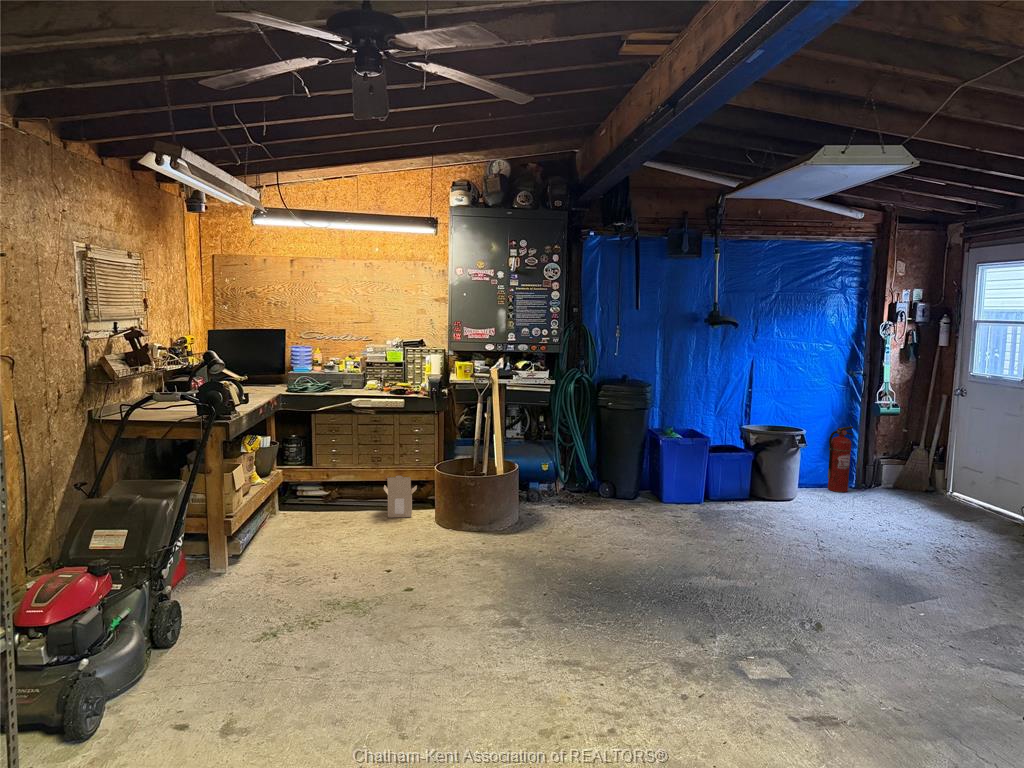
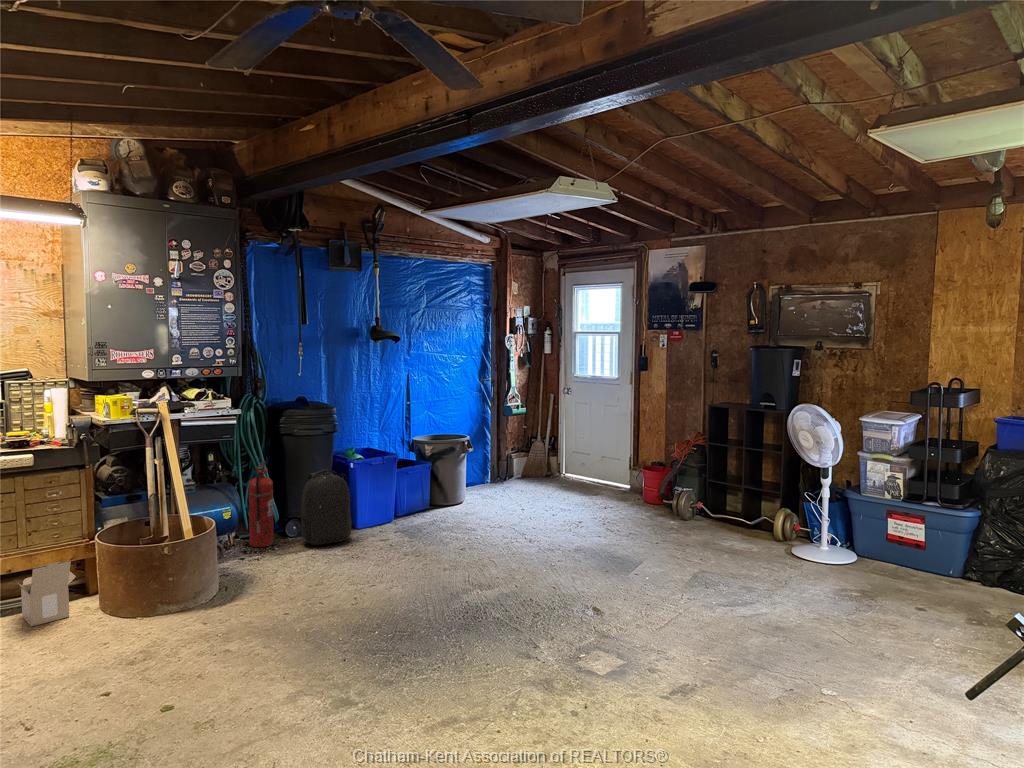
fire extinguisher: present [828,426,853,492] -> present [249,462,274,547]
backpack: none [602,441,647,509] -> present [301,470,352,545]

